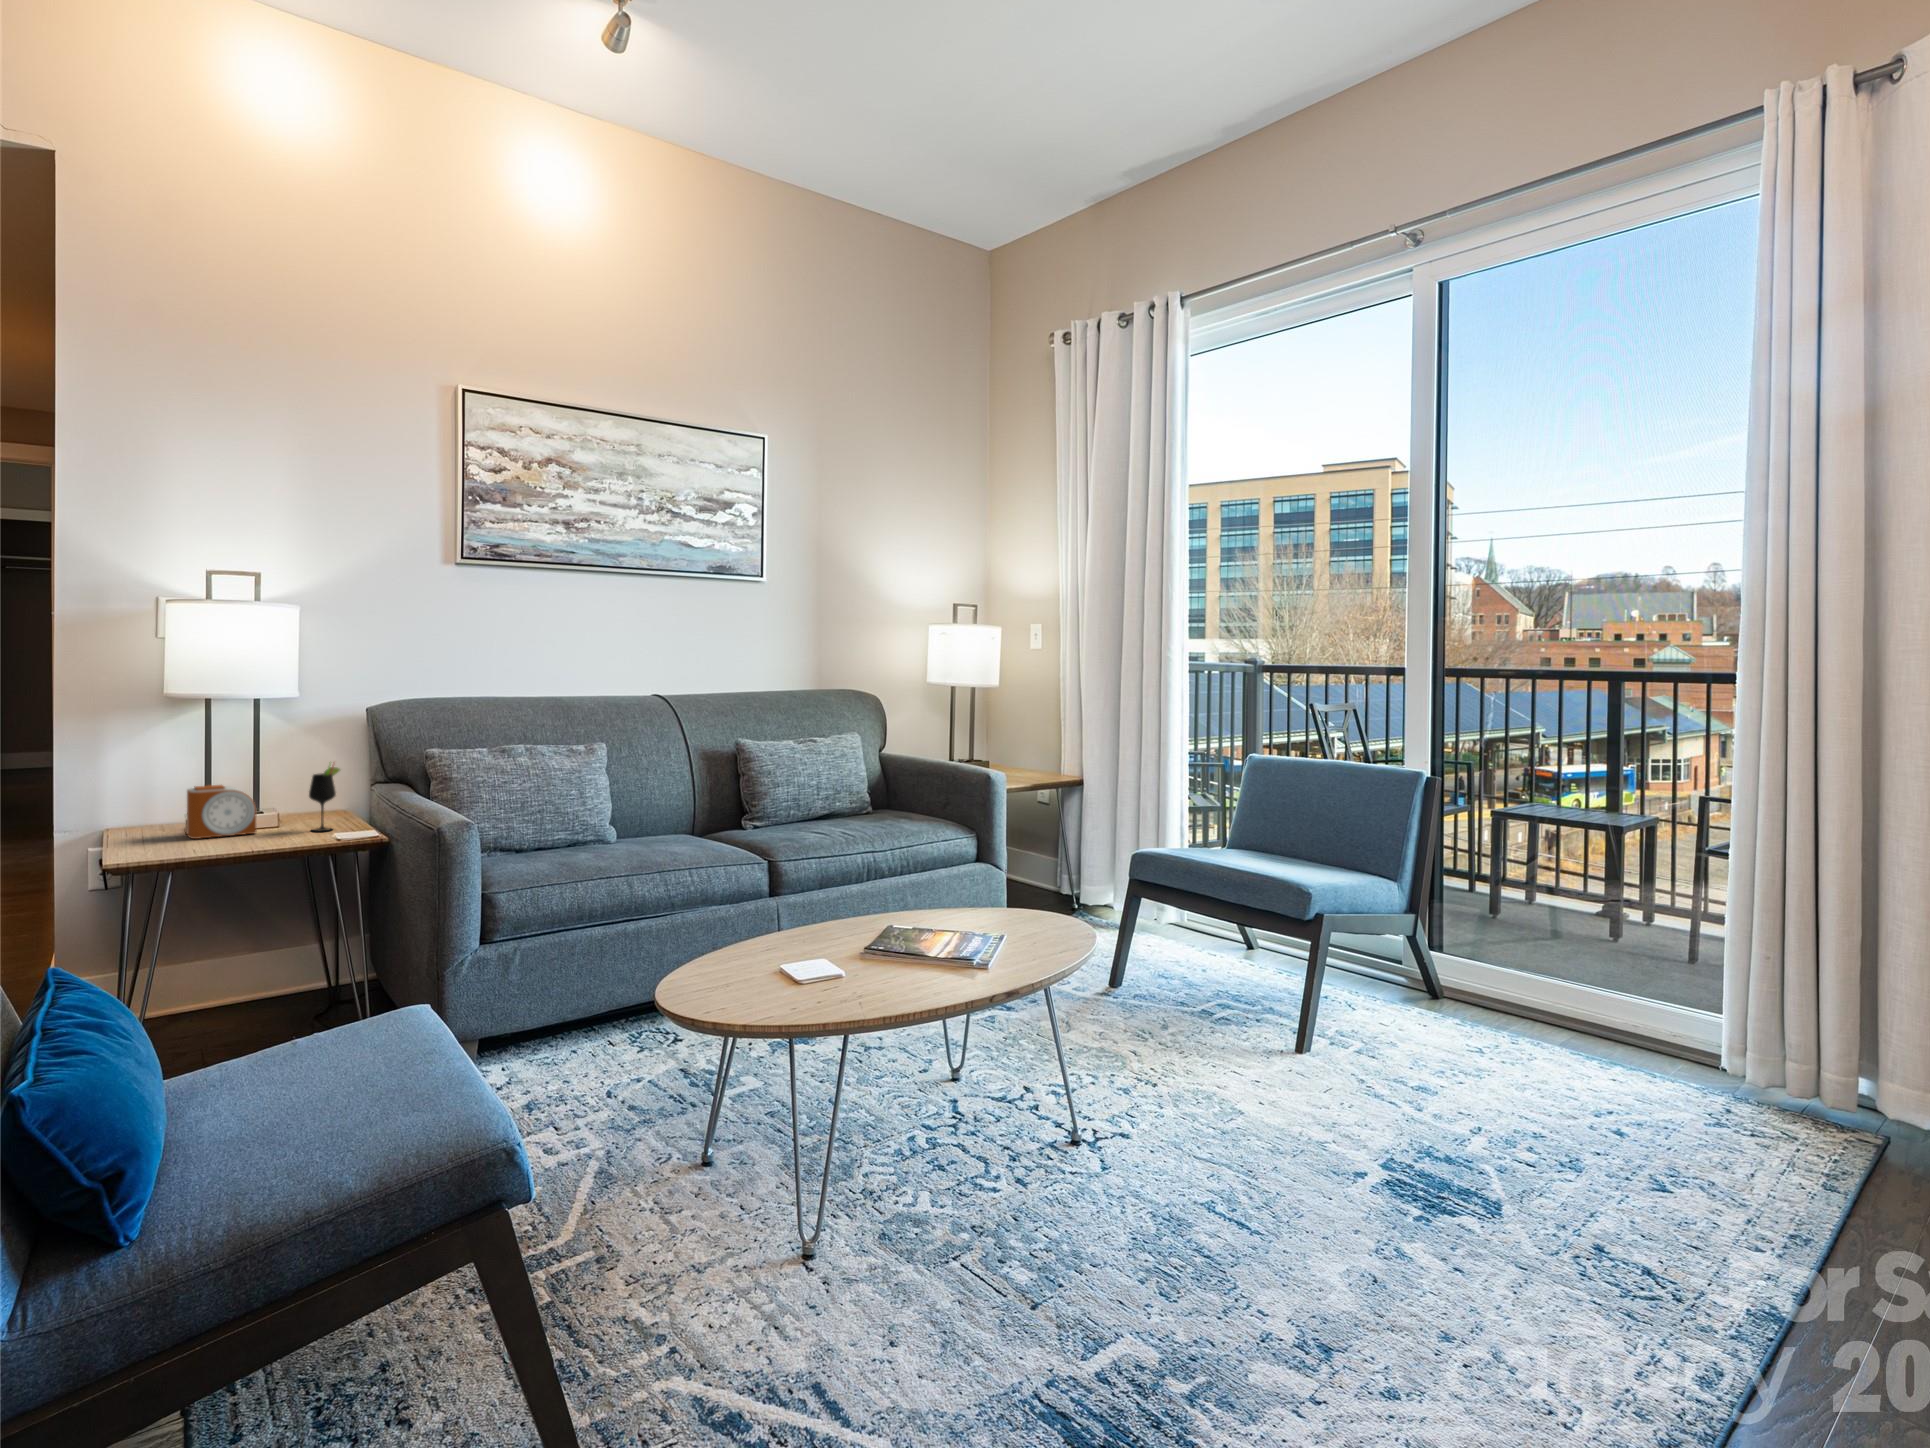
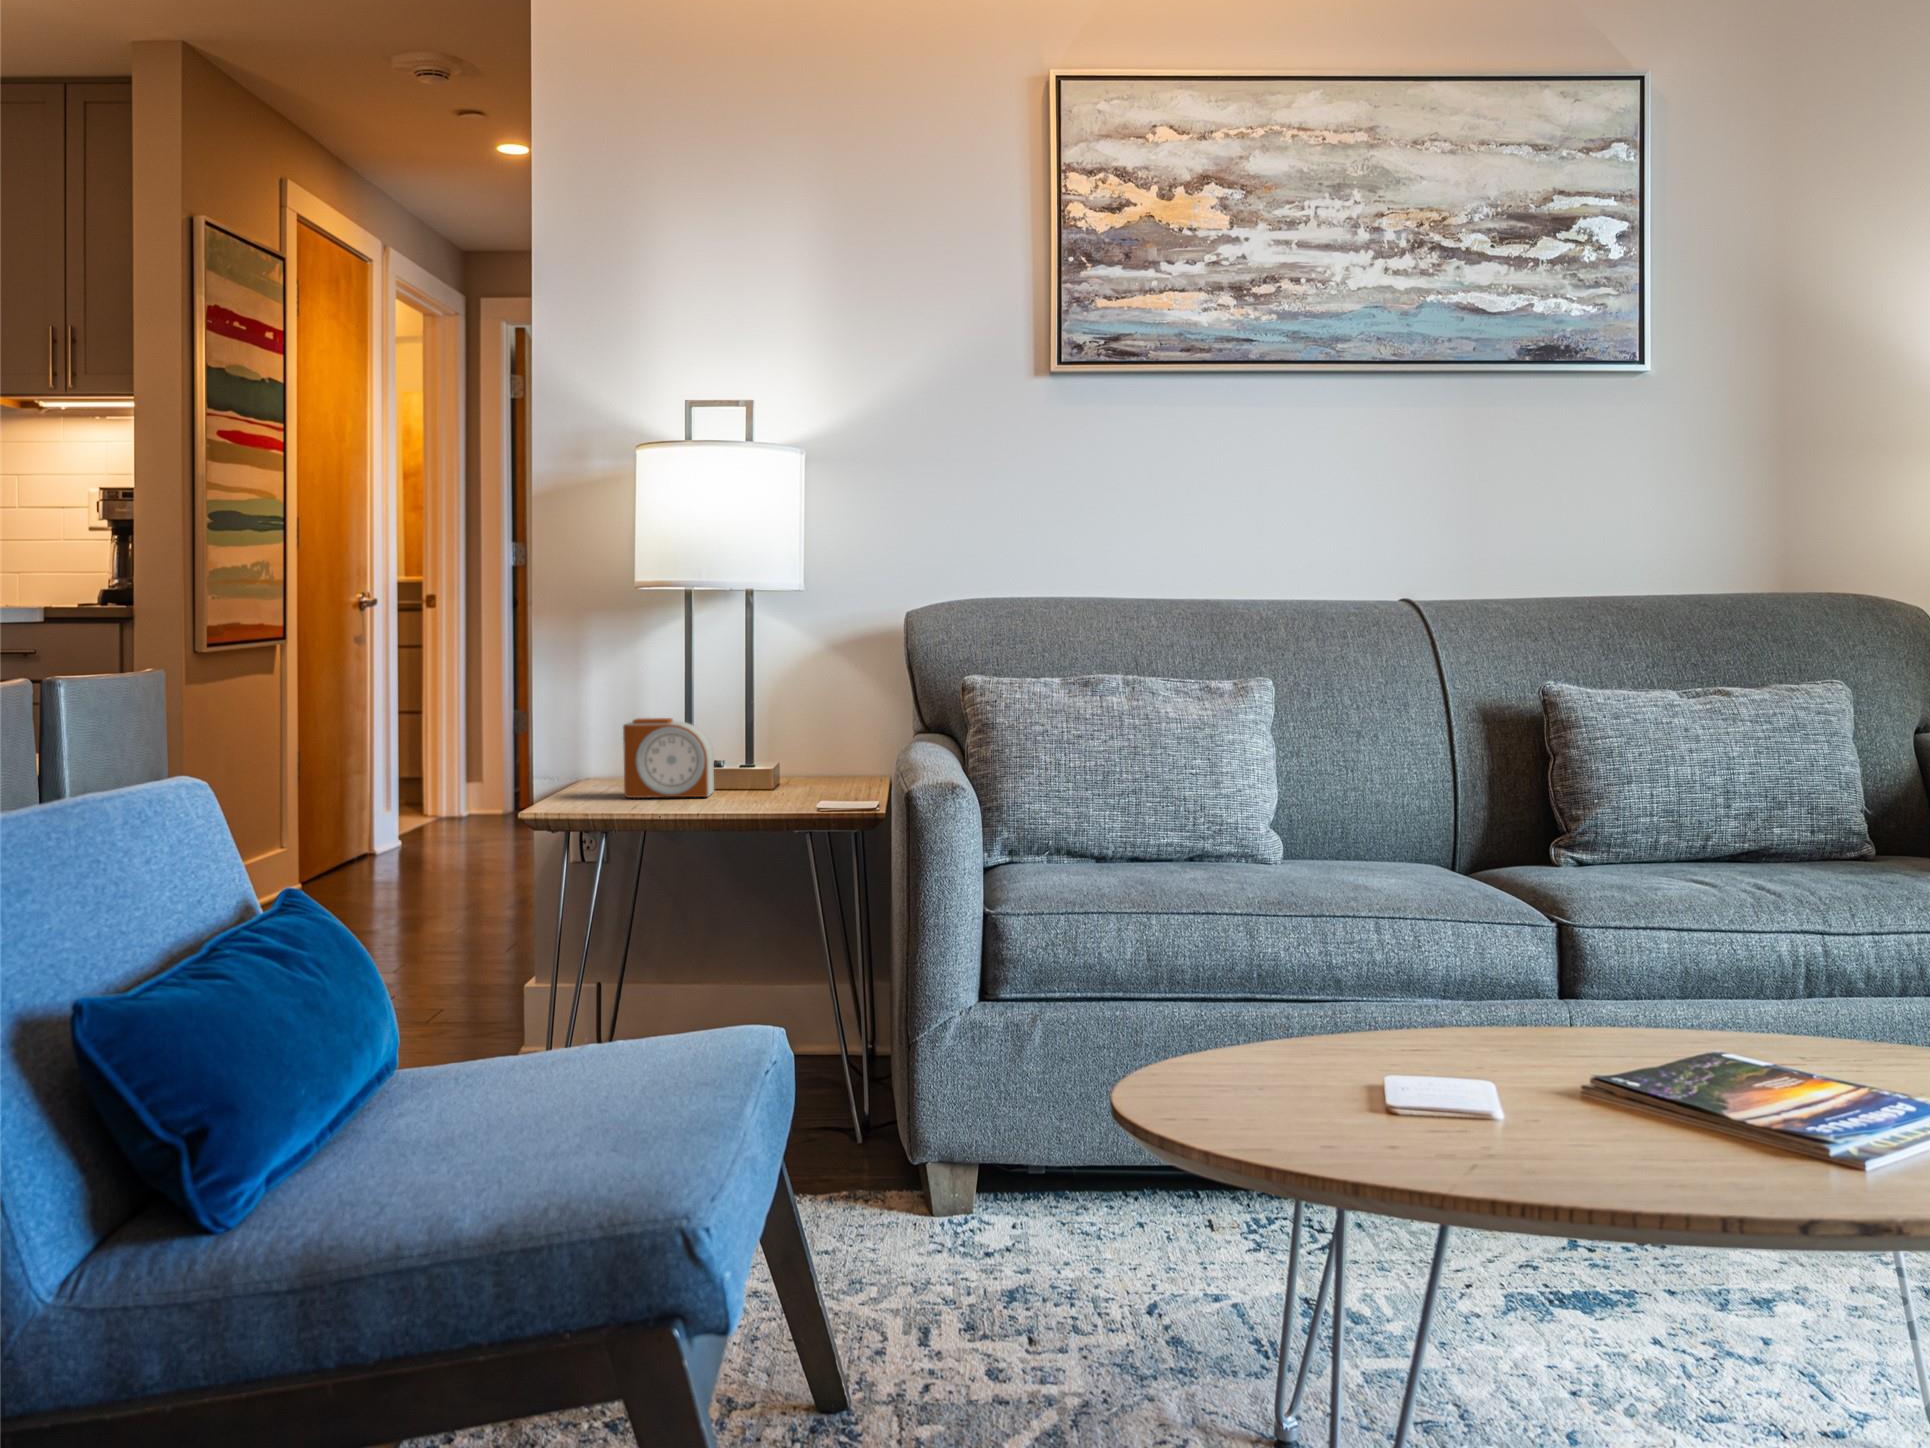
wine glass: present [309,766,340,831] -> none [775,684,820,800]

